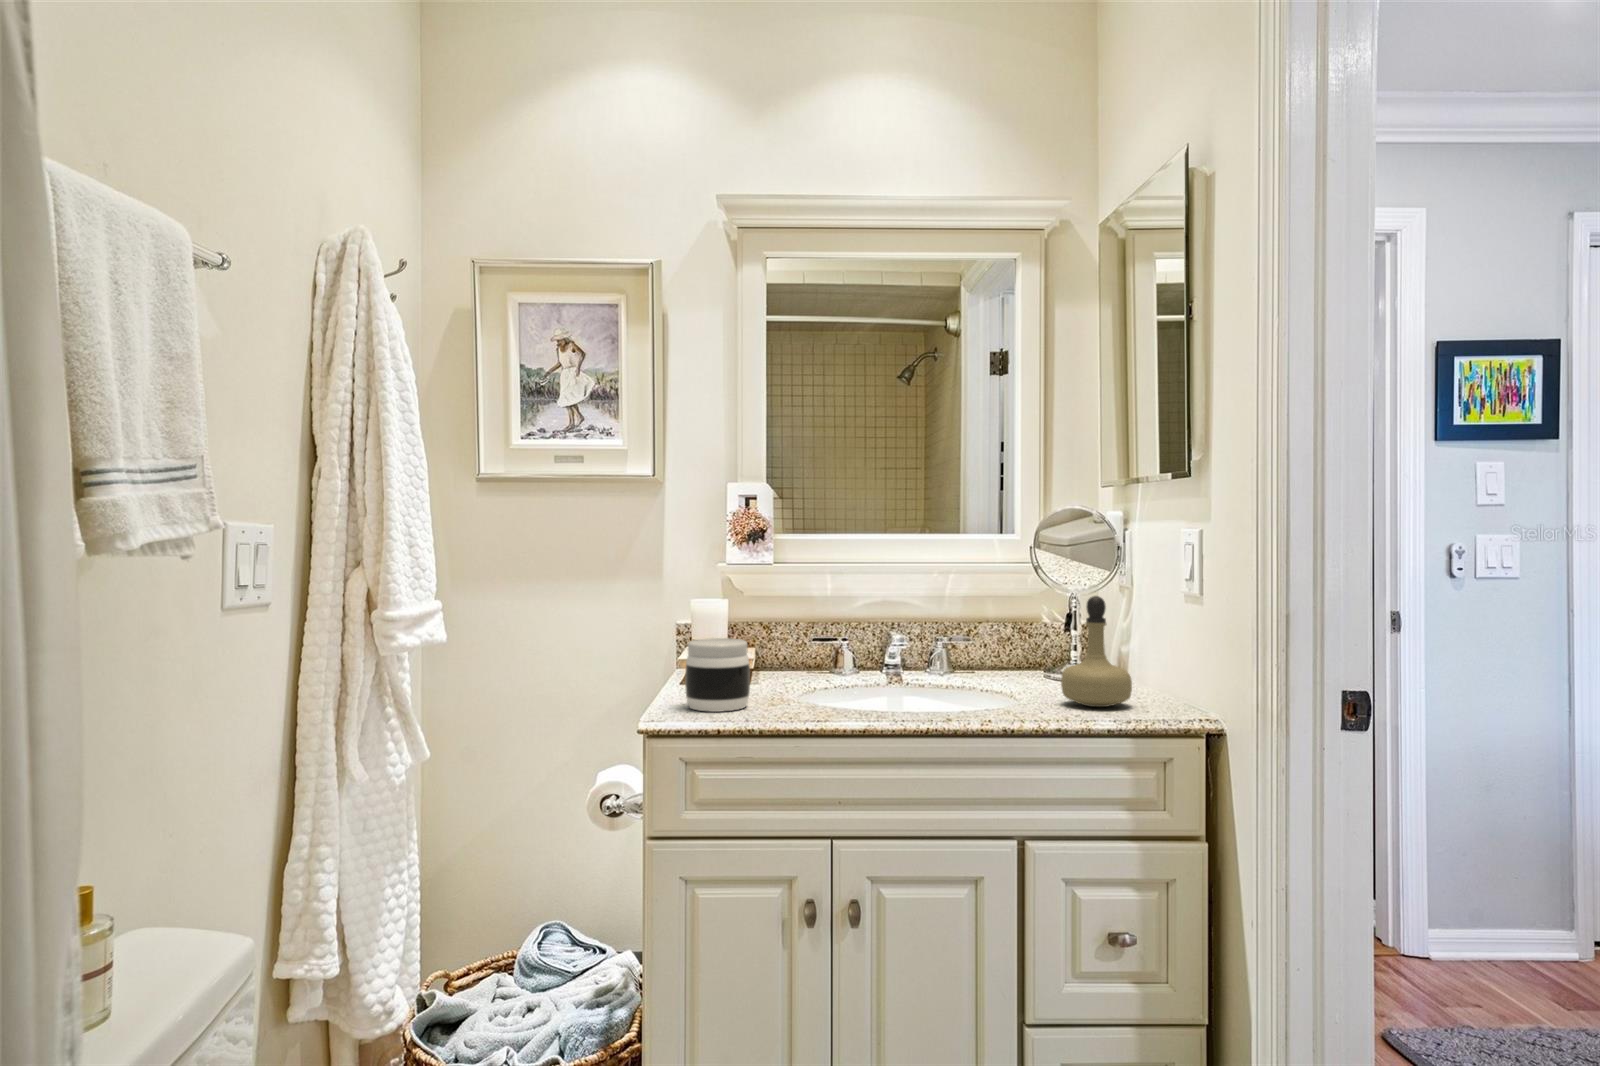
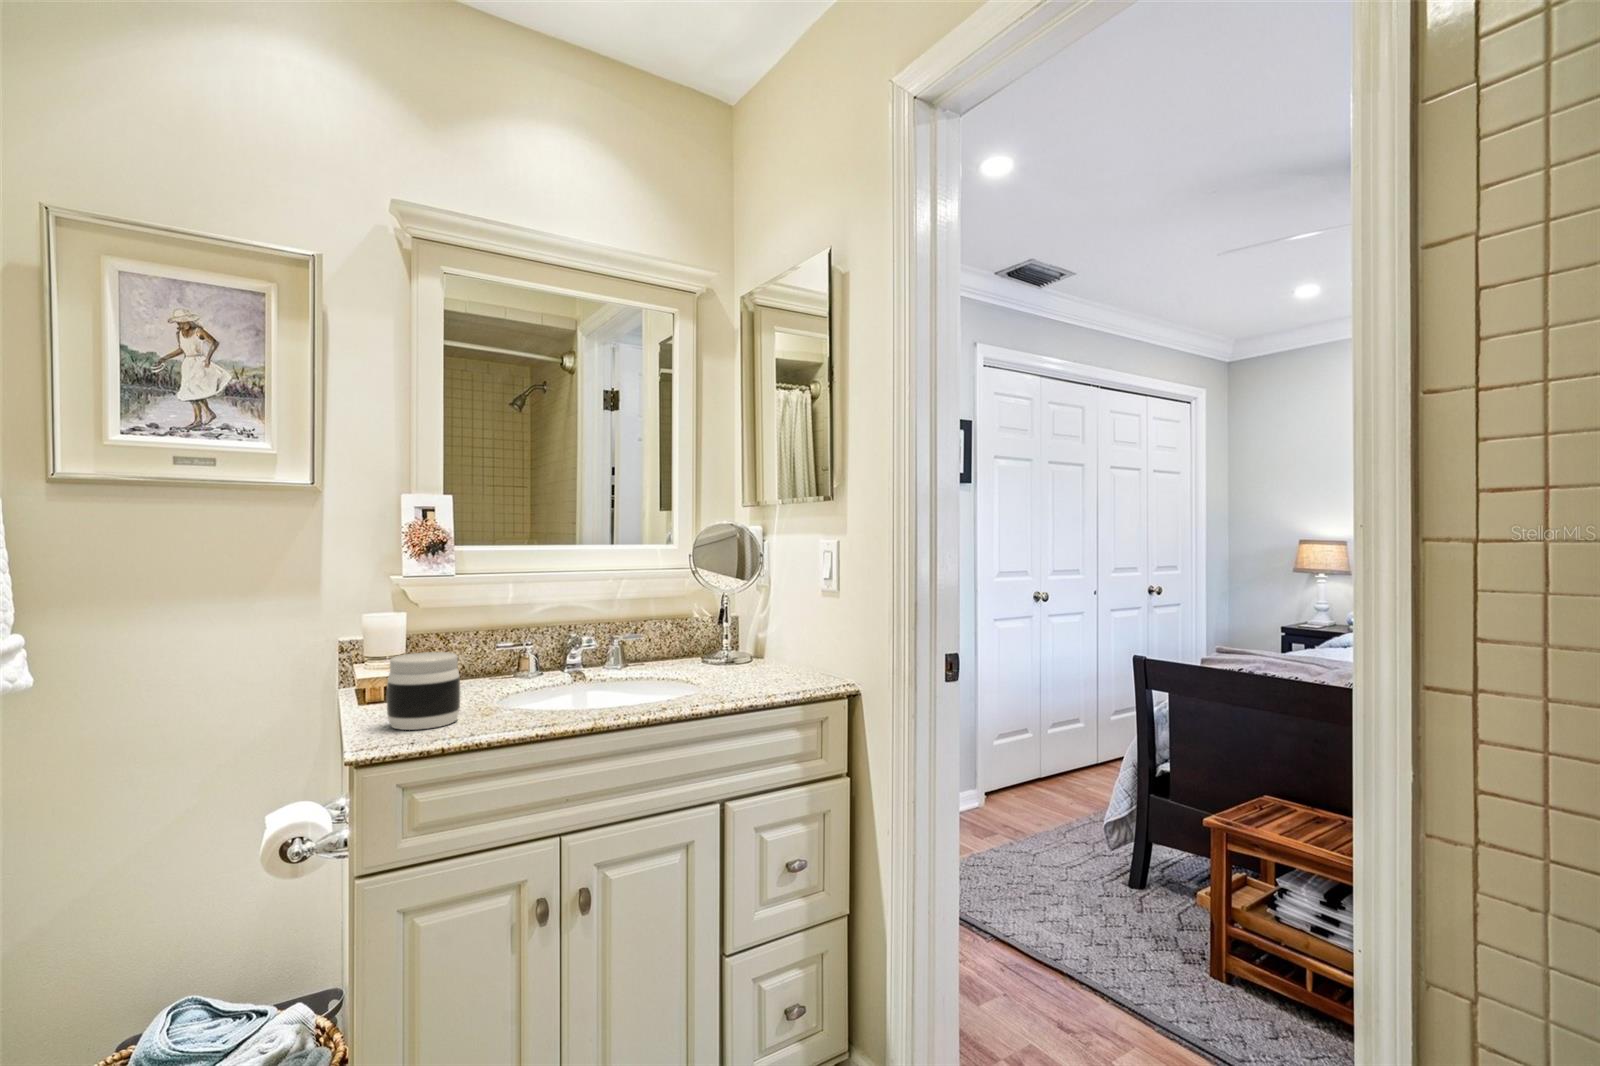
perfume bottle: present [1061,596,1132,707] -> none [739,594,793,684]

